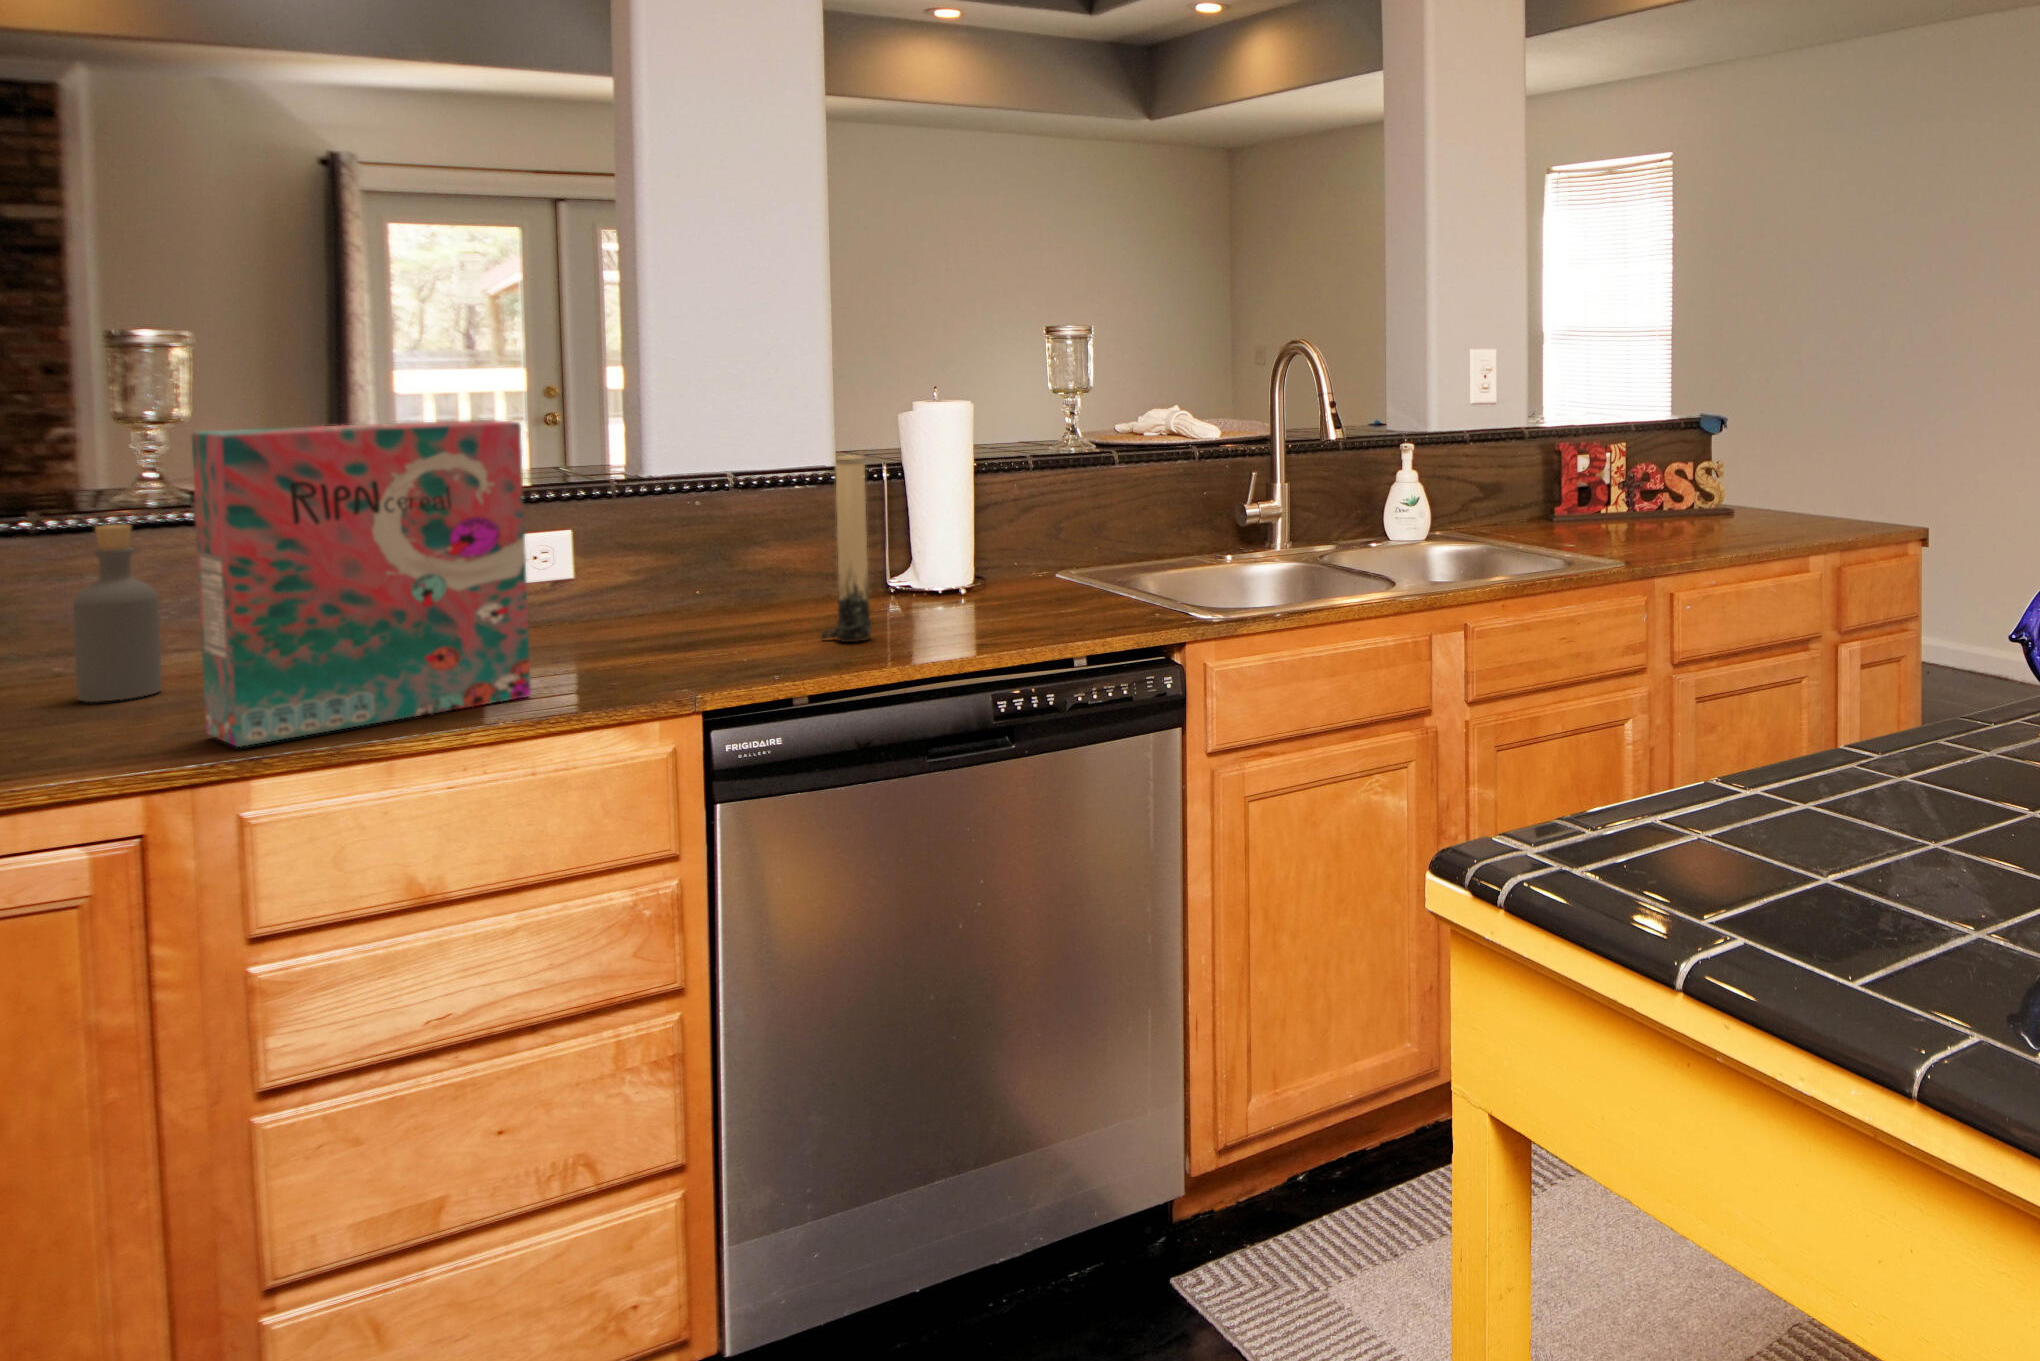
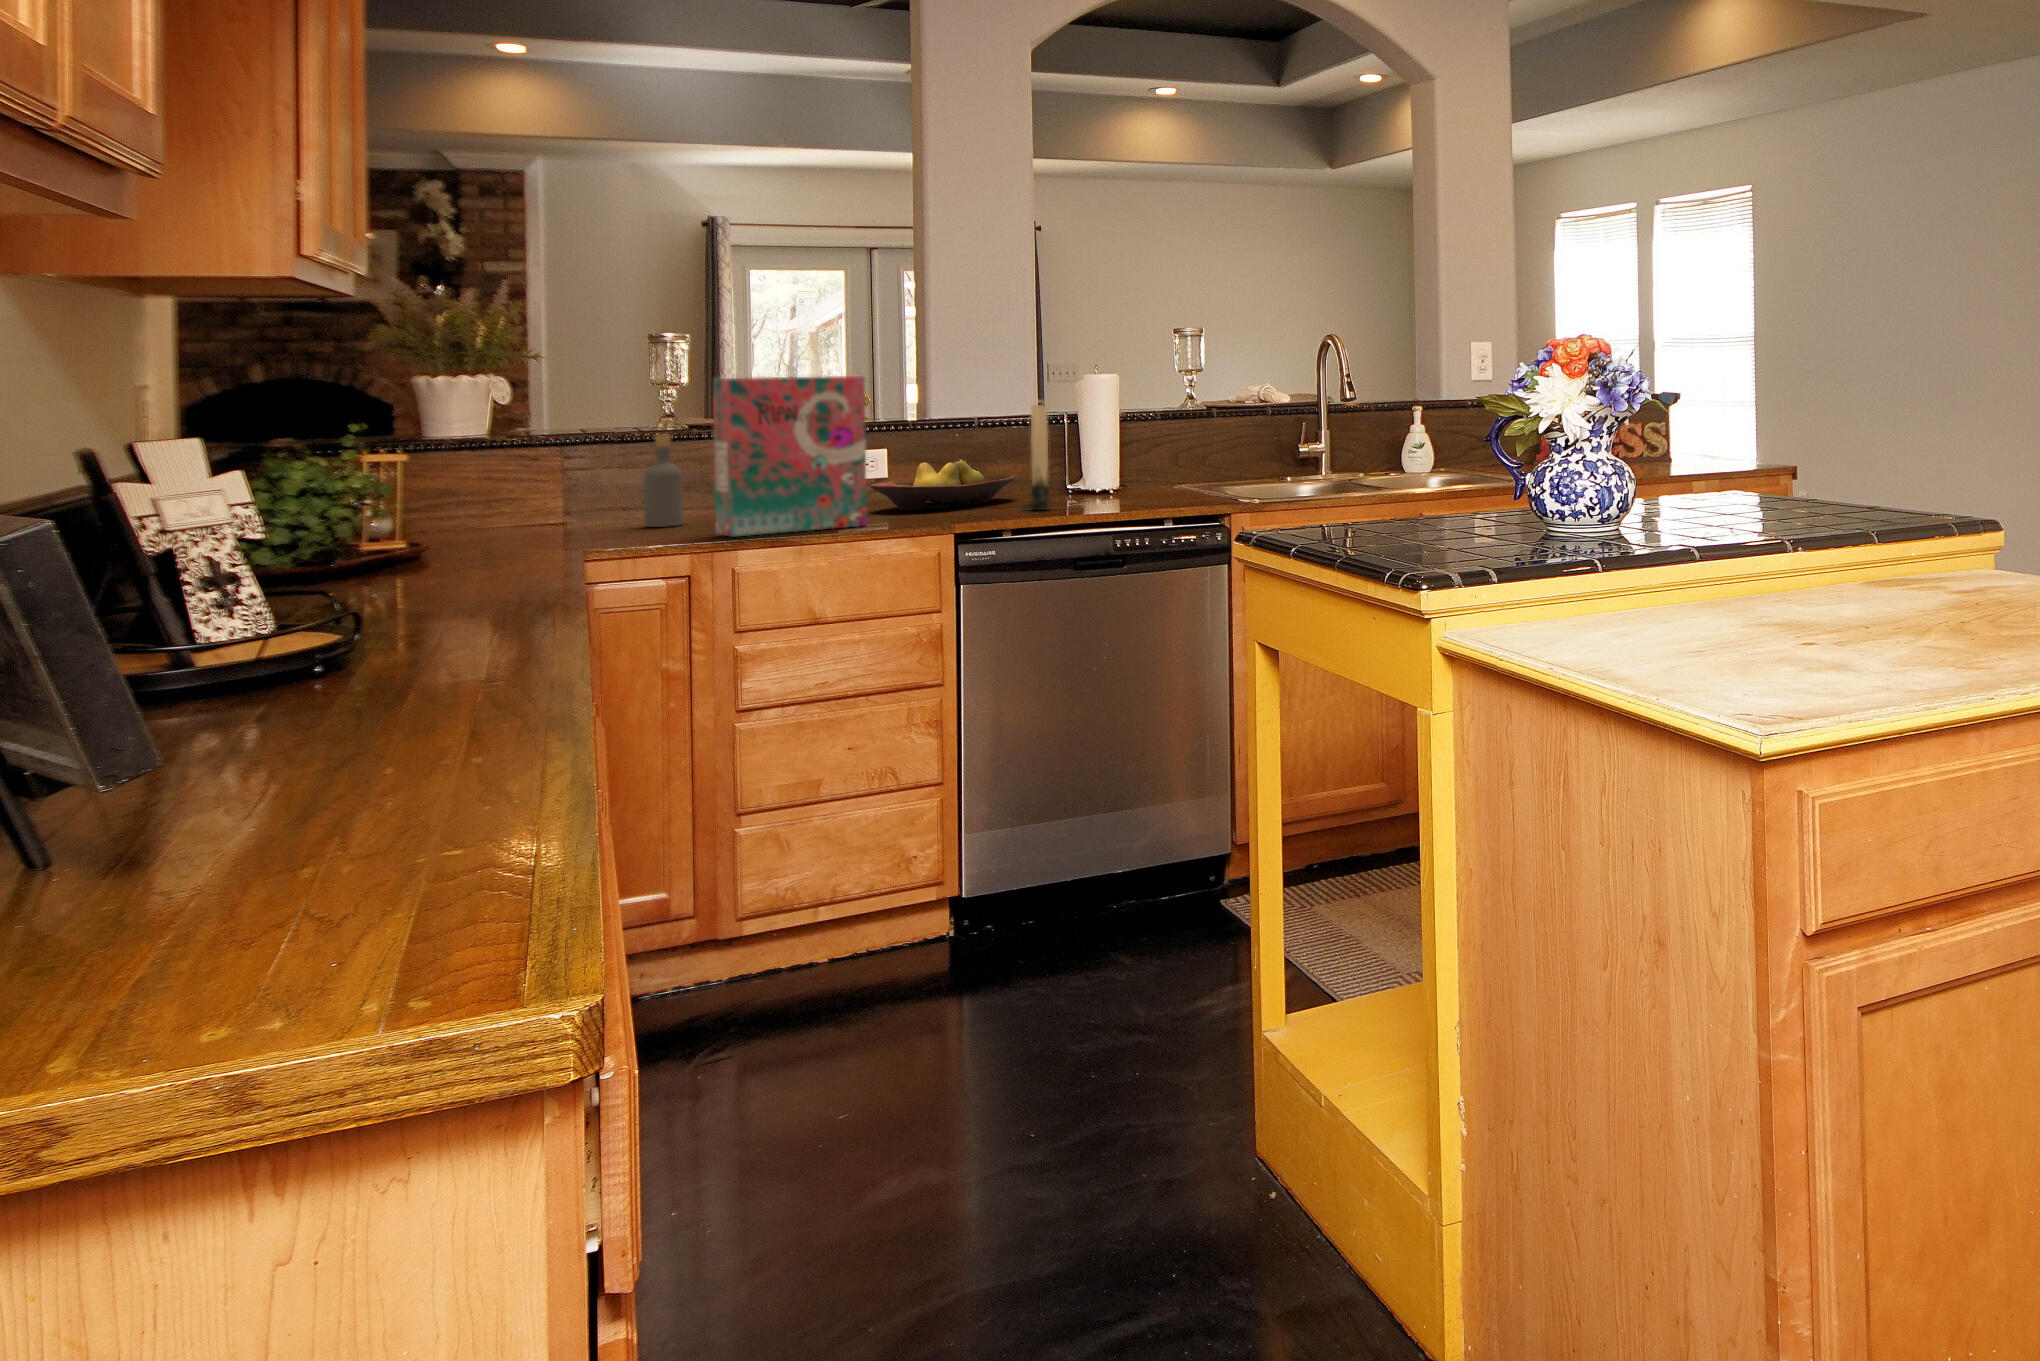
fruit bowl: none [541,545,799,643] -> present [871,460,1014,510]

